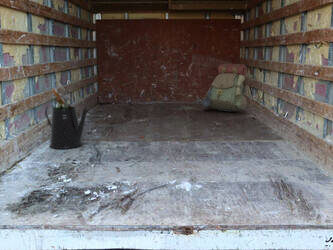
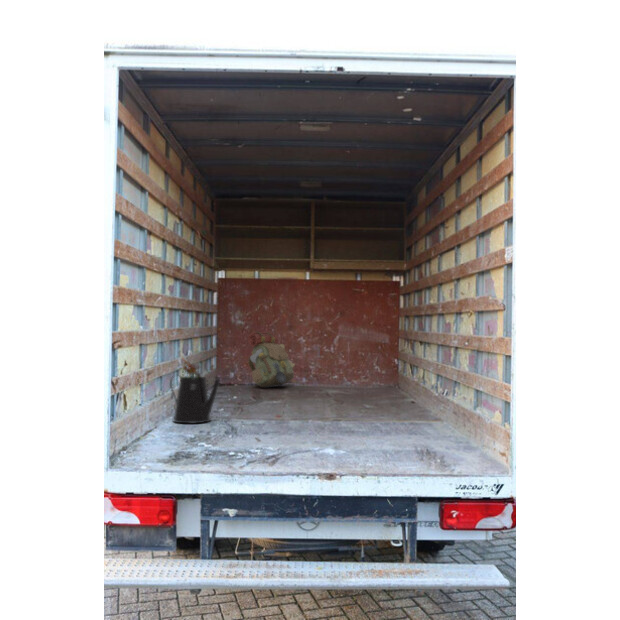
backpack: present [202,64,247,112] -> present [248,332,295,388]

